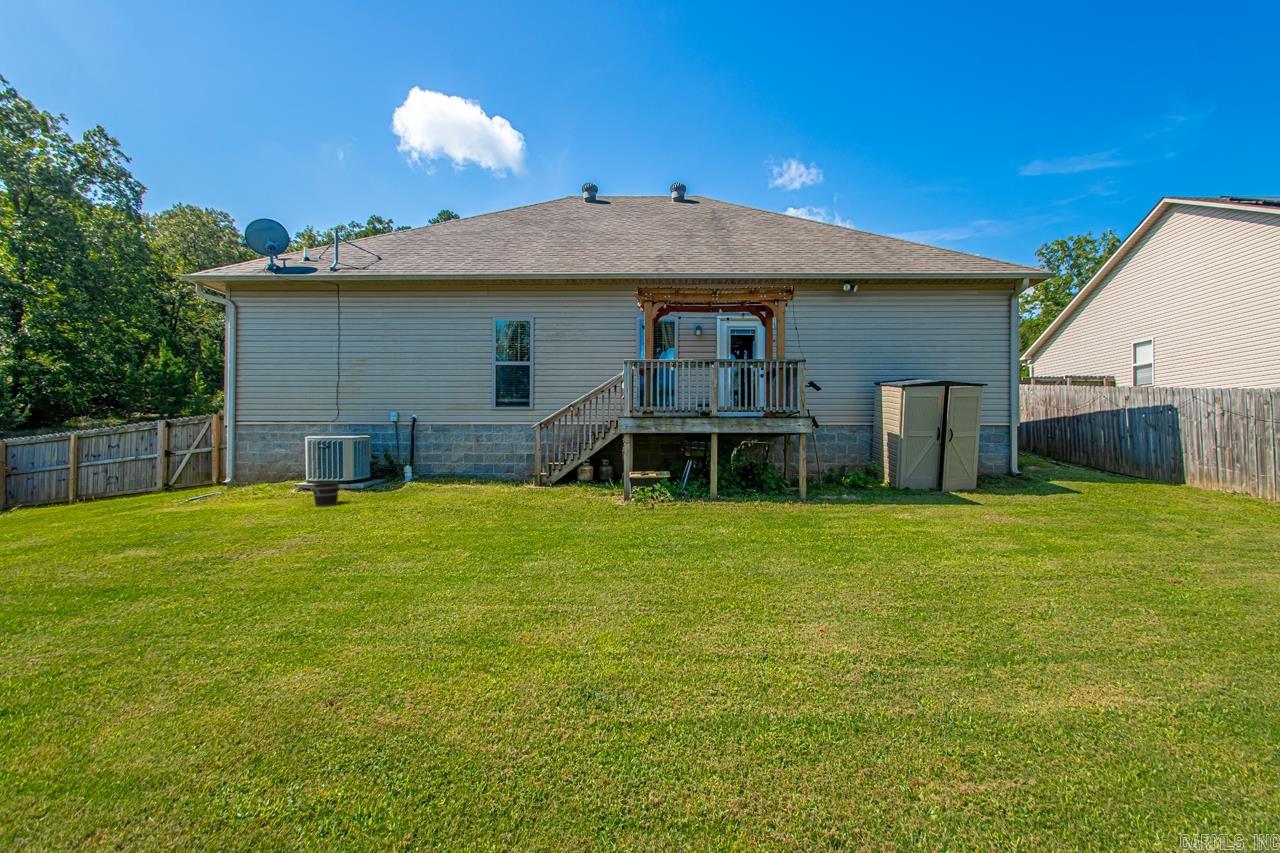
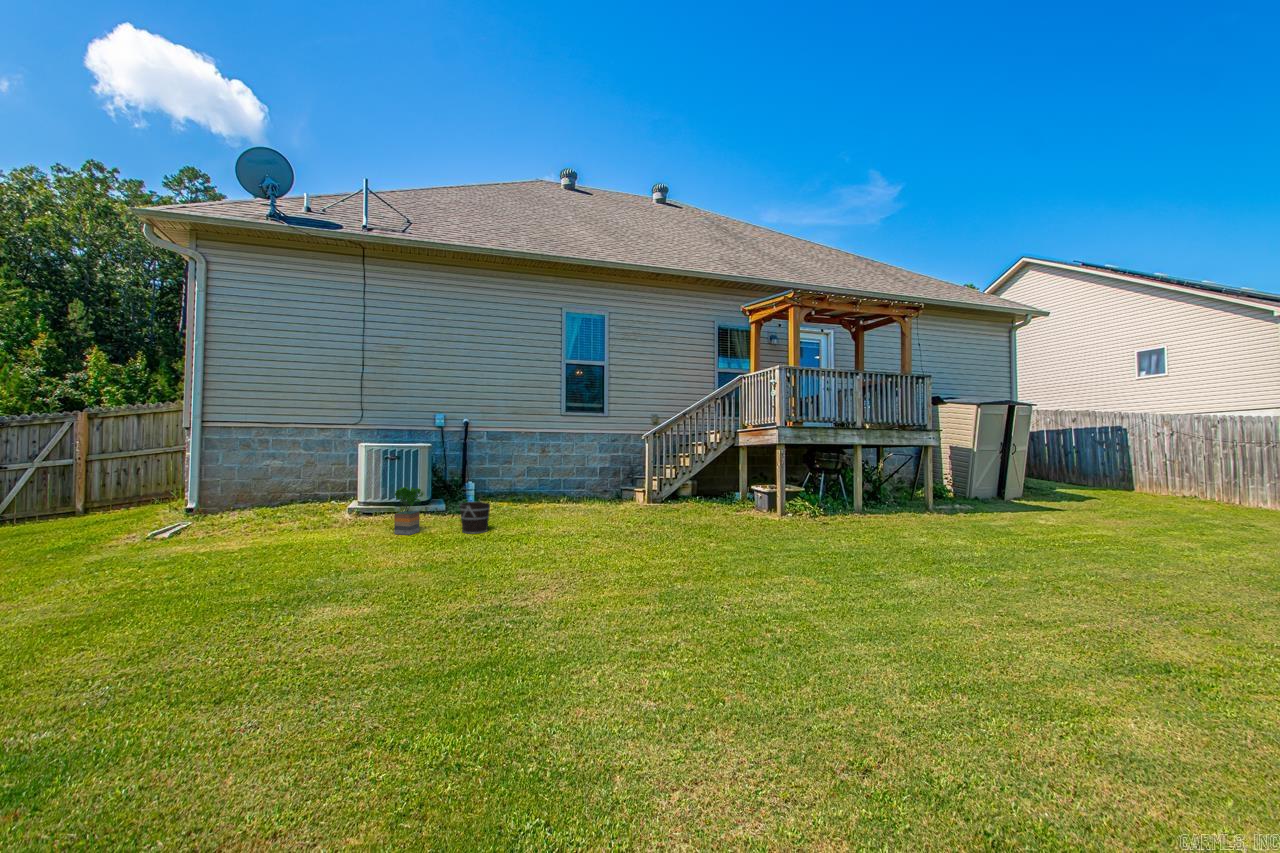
potted tree: none [266,469,297,506] -> present [394,487,424,535]

